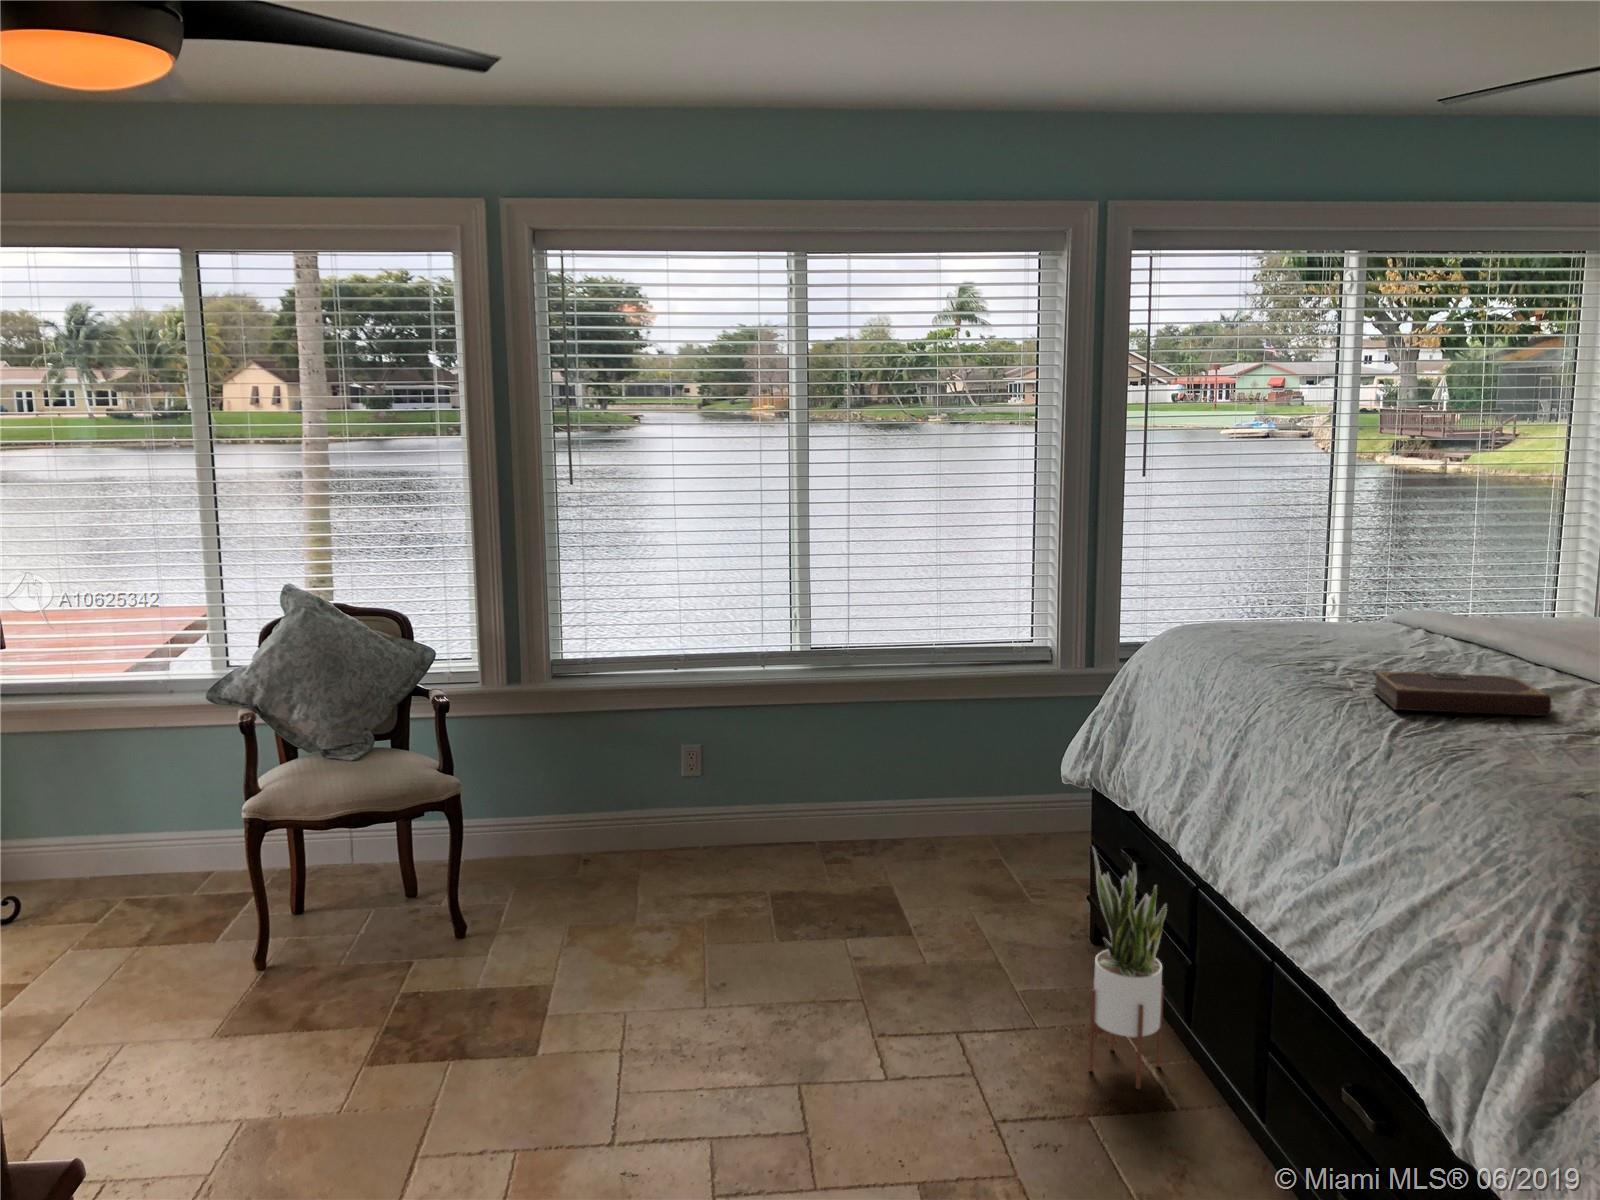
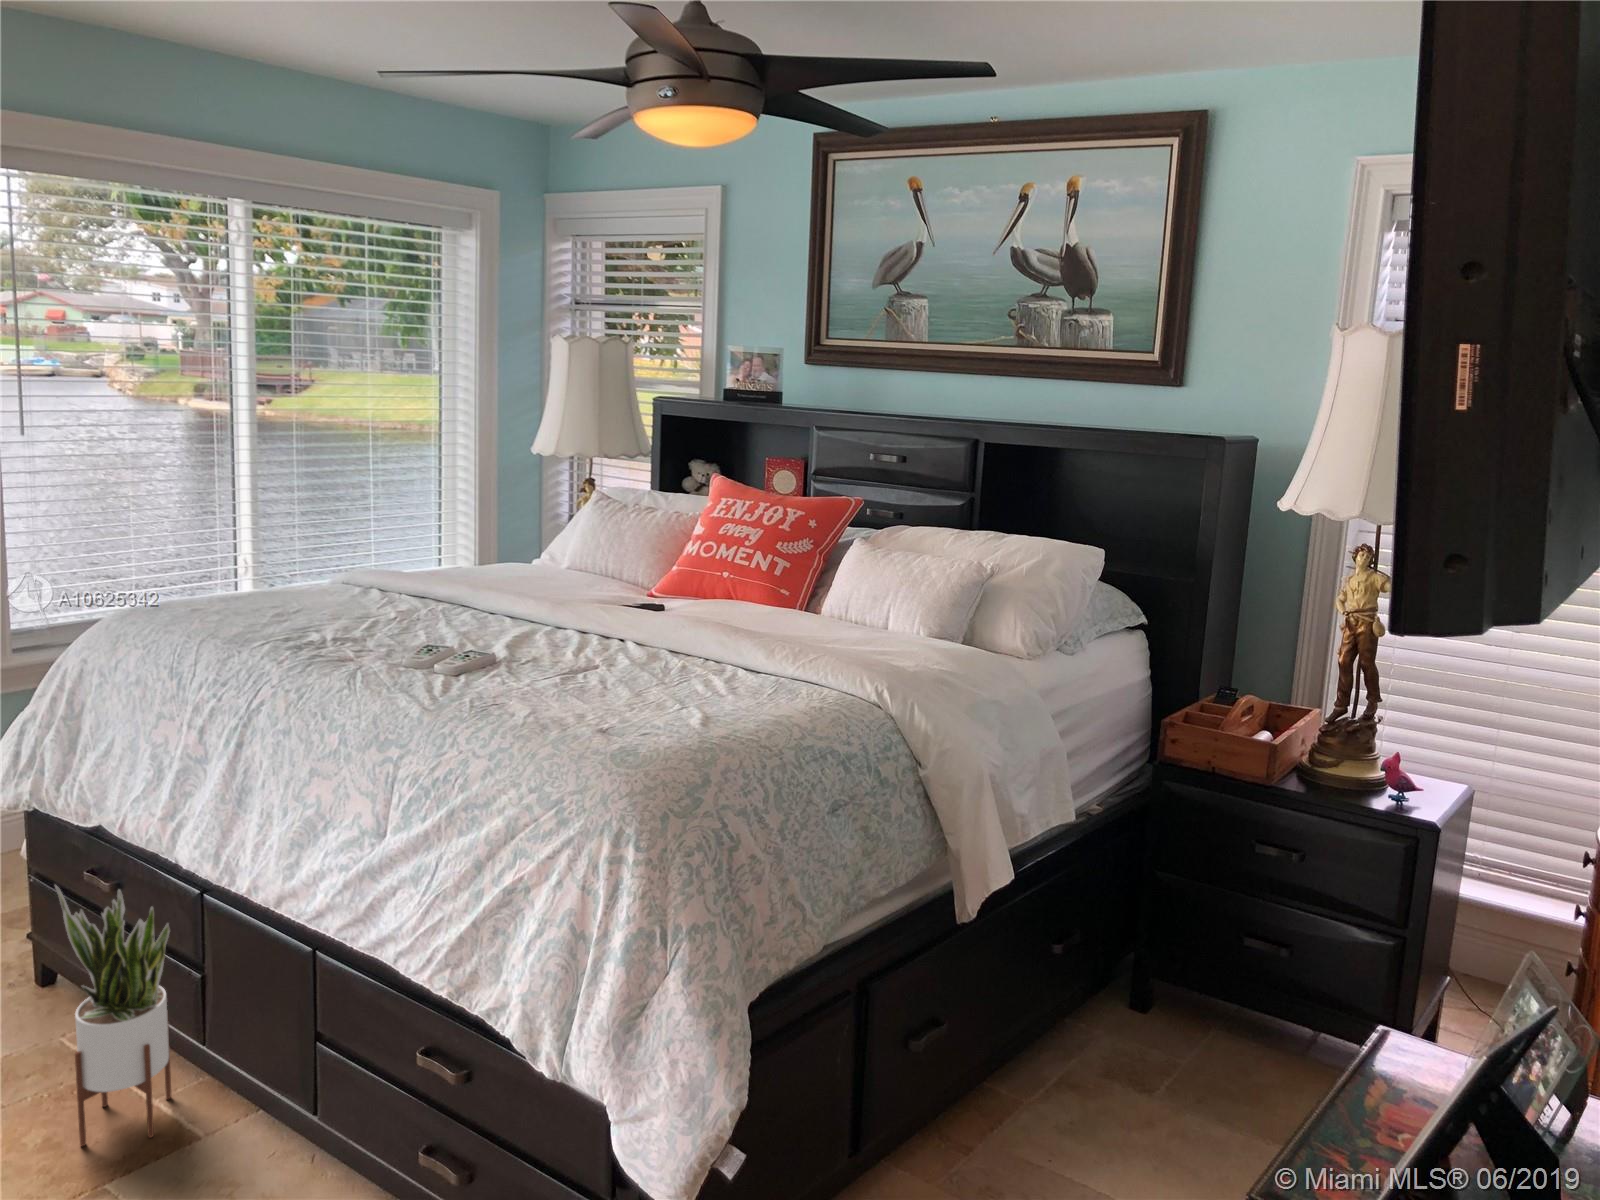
notebook: present [1372,671,1551,716] -> none [377,627,532,674]

